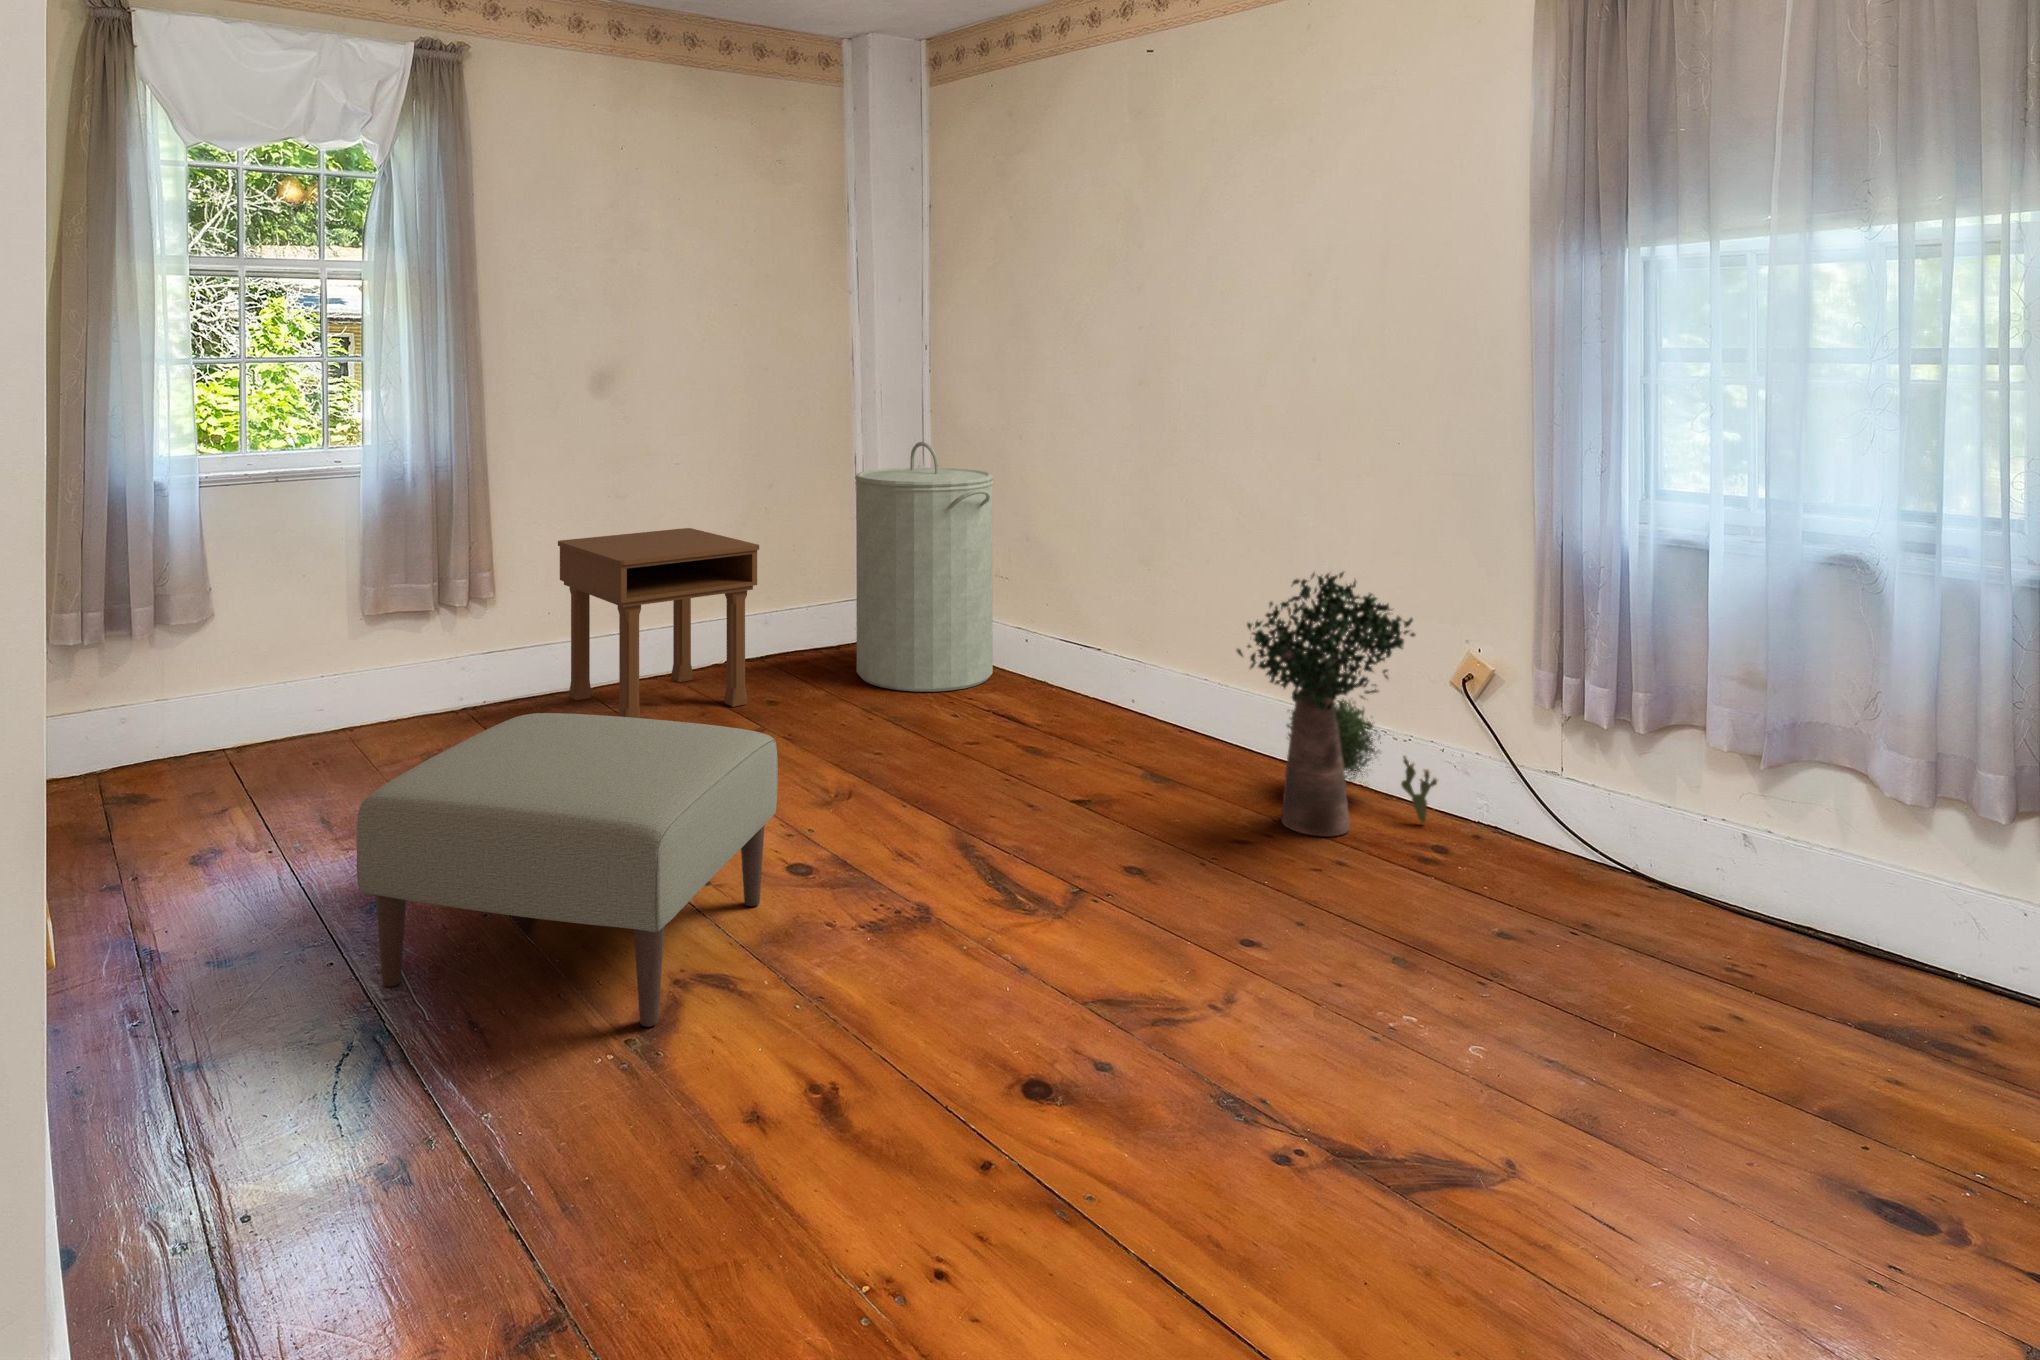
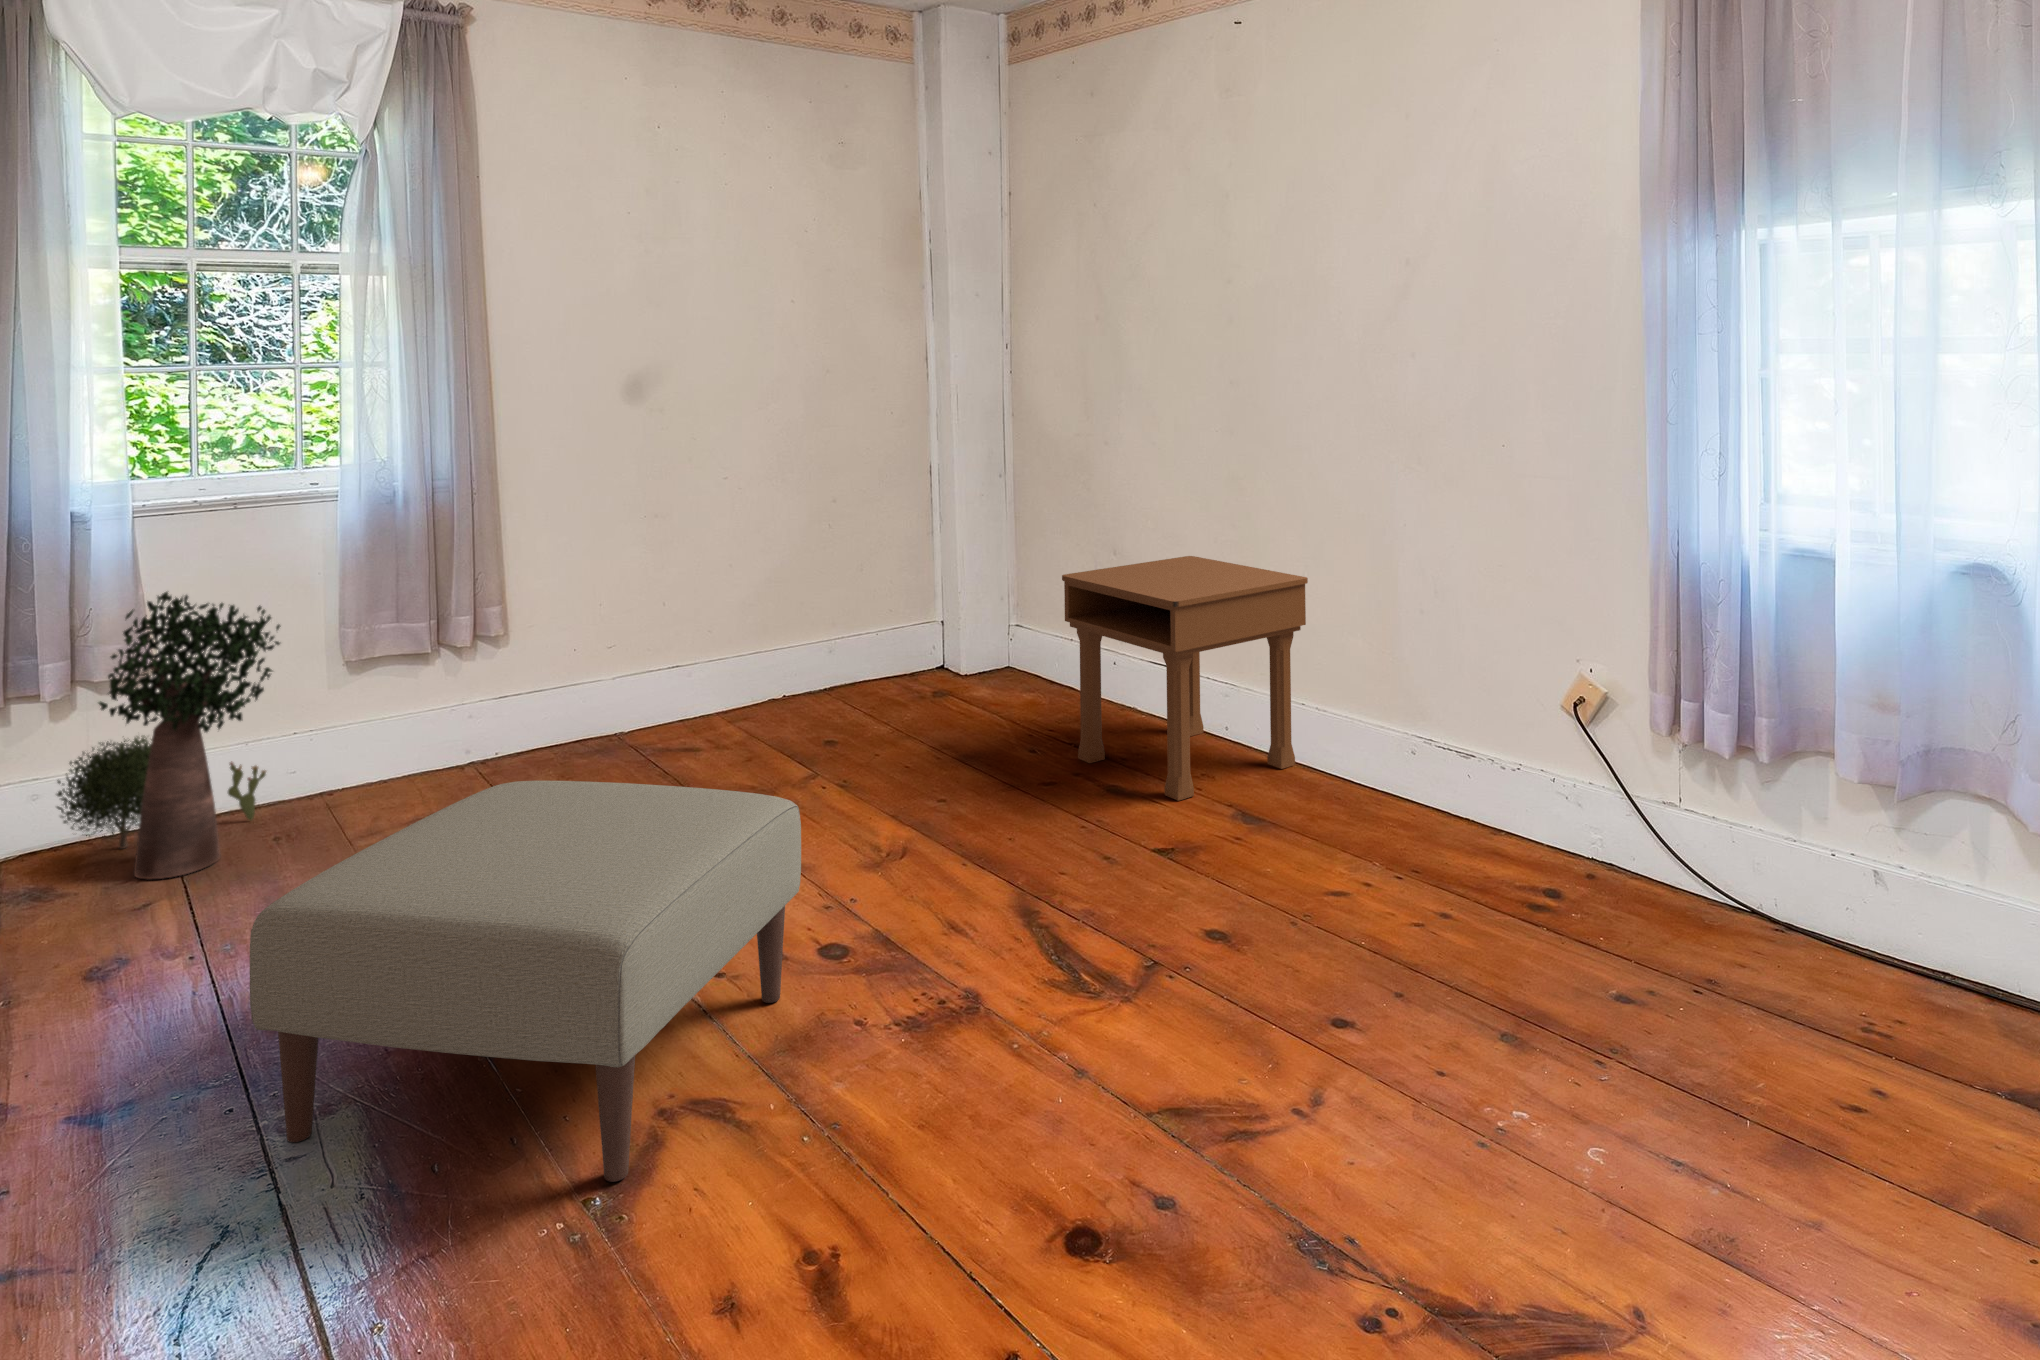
laundry hamper: present [855,442,993,692] -> none [927,449,1078,721]
nightstand: present [558,528,759,718] -> present [1062,556,1308,801]
potted plant: present [1237,572,1437,836] -> present [57,592,281,879]

